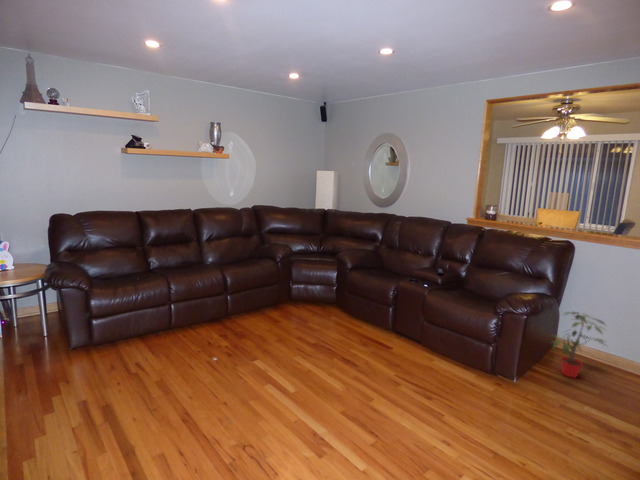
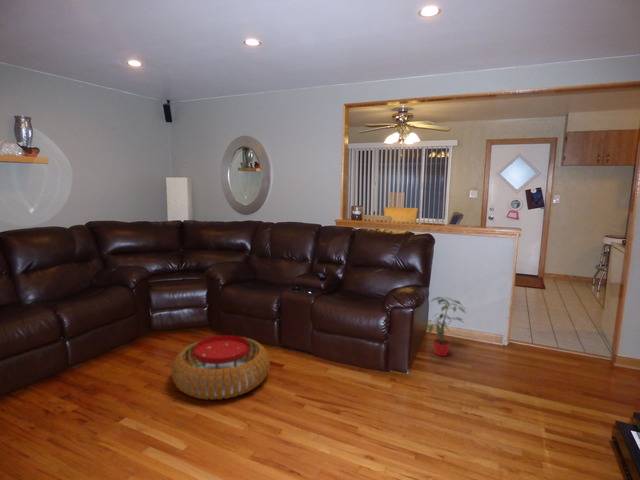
pouf: none [295,311,378,366] -> present [172,335,270,400]

